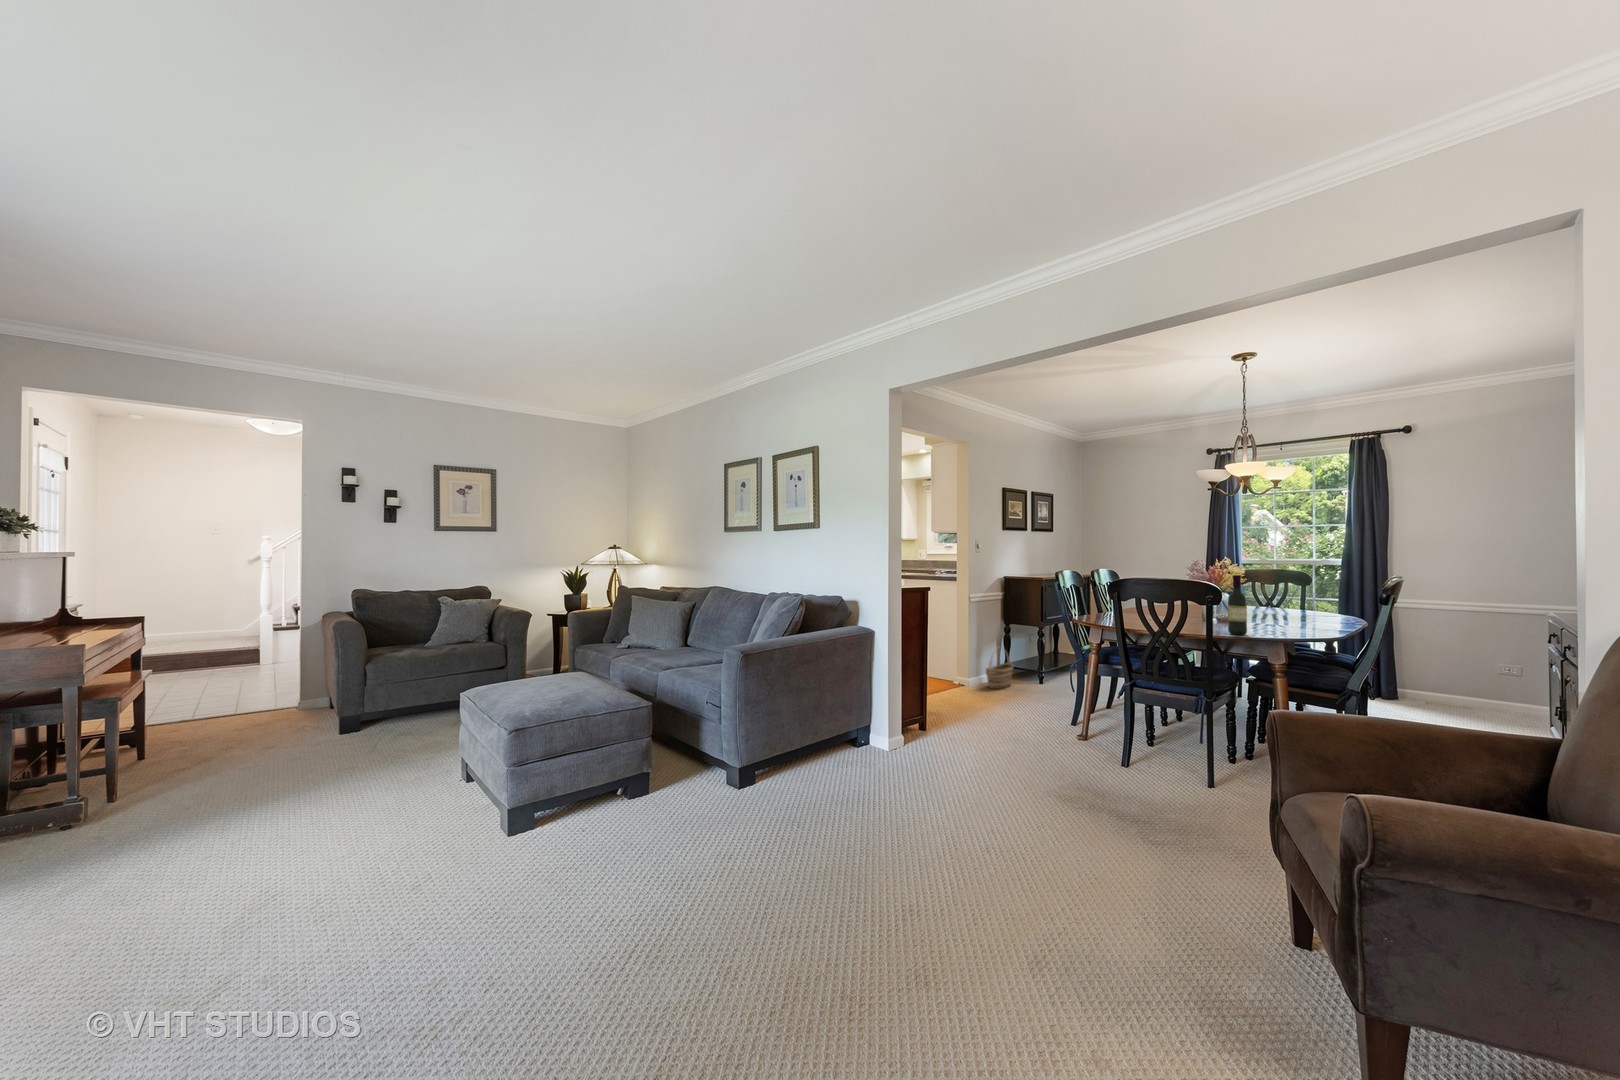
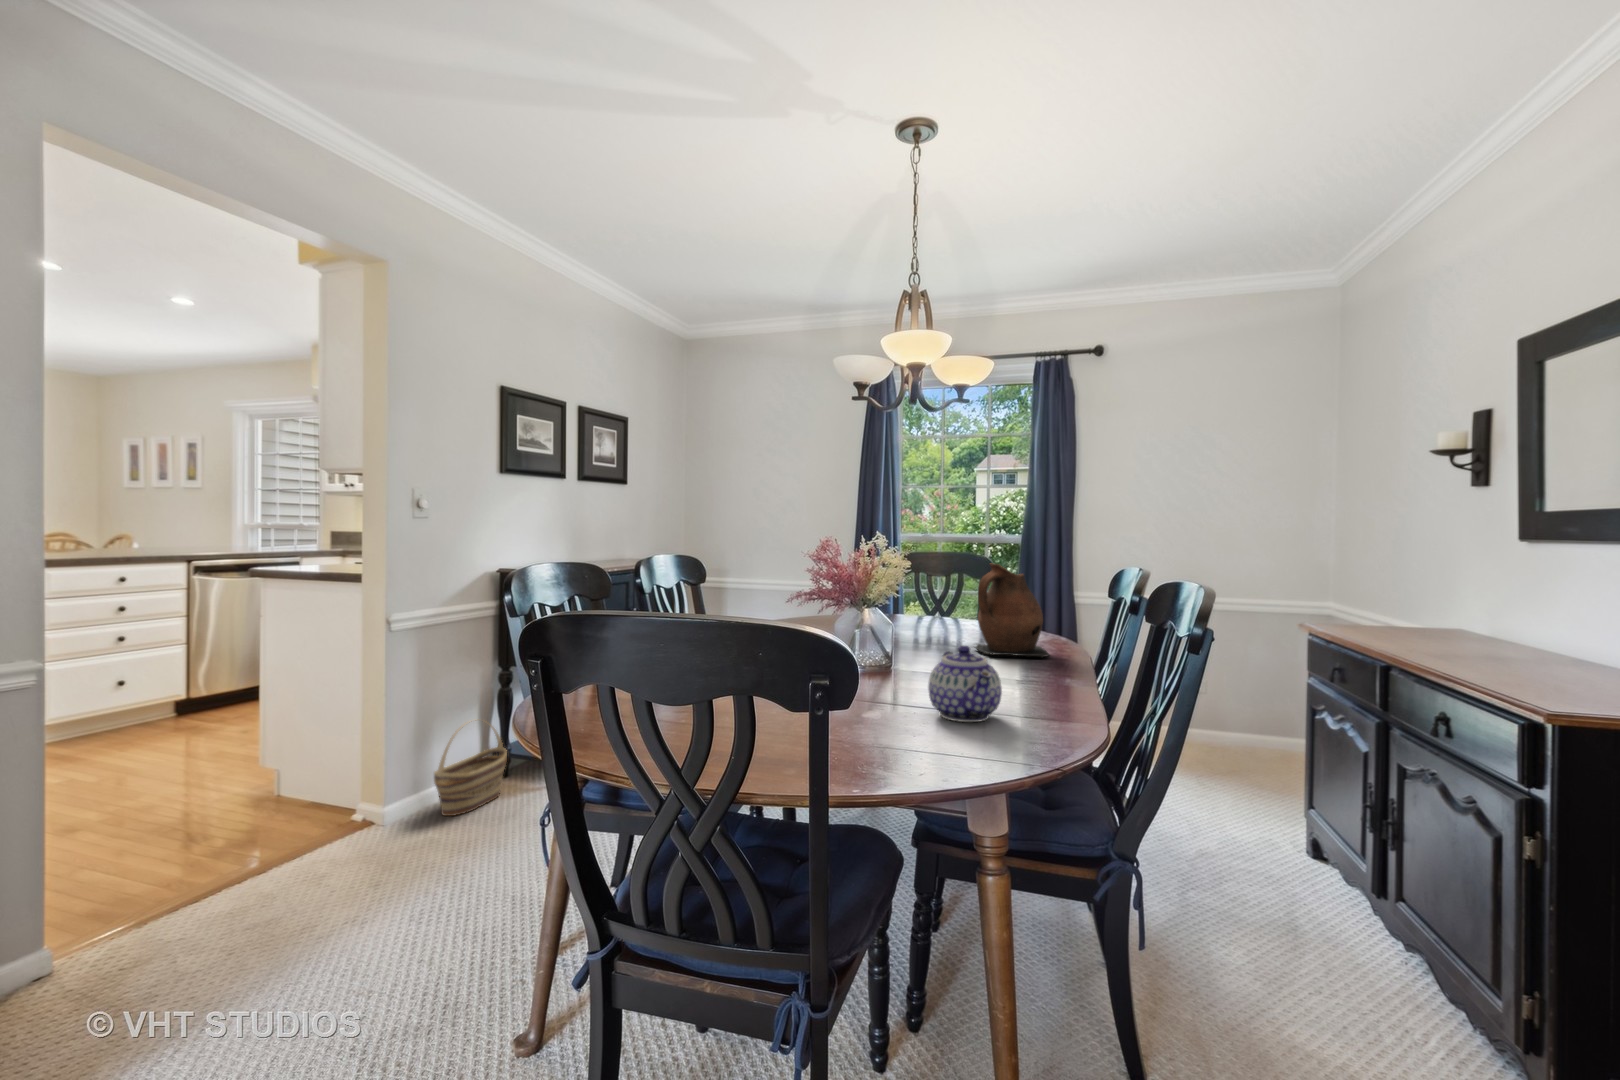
ceramic pitcher: none [1285,572,1333,619] -> present [976,564,1050,657]
wine bottle: present [1228,575,1247,635] -> none [877,588,923,767]
teapot: none [1252,601,1287,630] -> present [928,646,1002,722]

